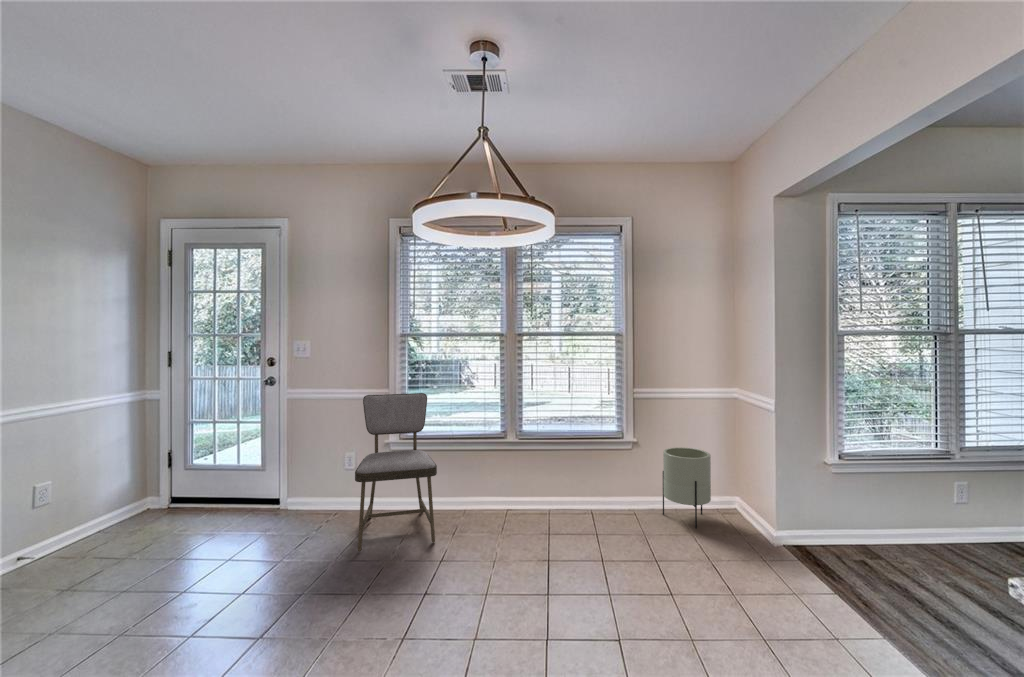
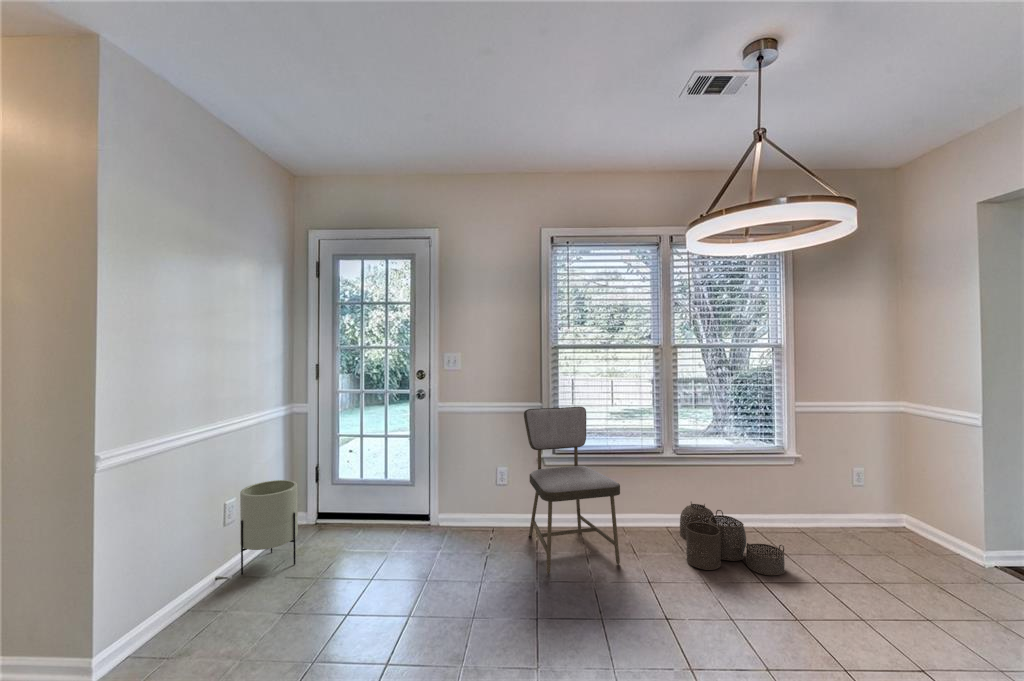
planter: present [663,448,711,529] -> present [240,480,298,575]
woven basket: none [500,484,586,551] -> present [680,502,785,575]

